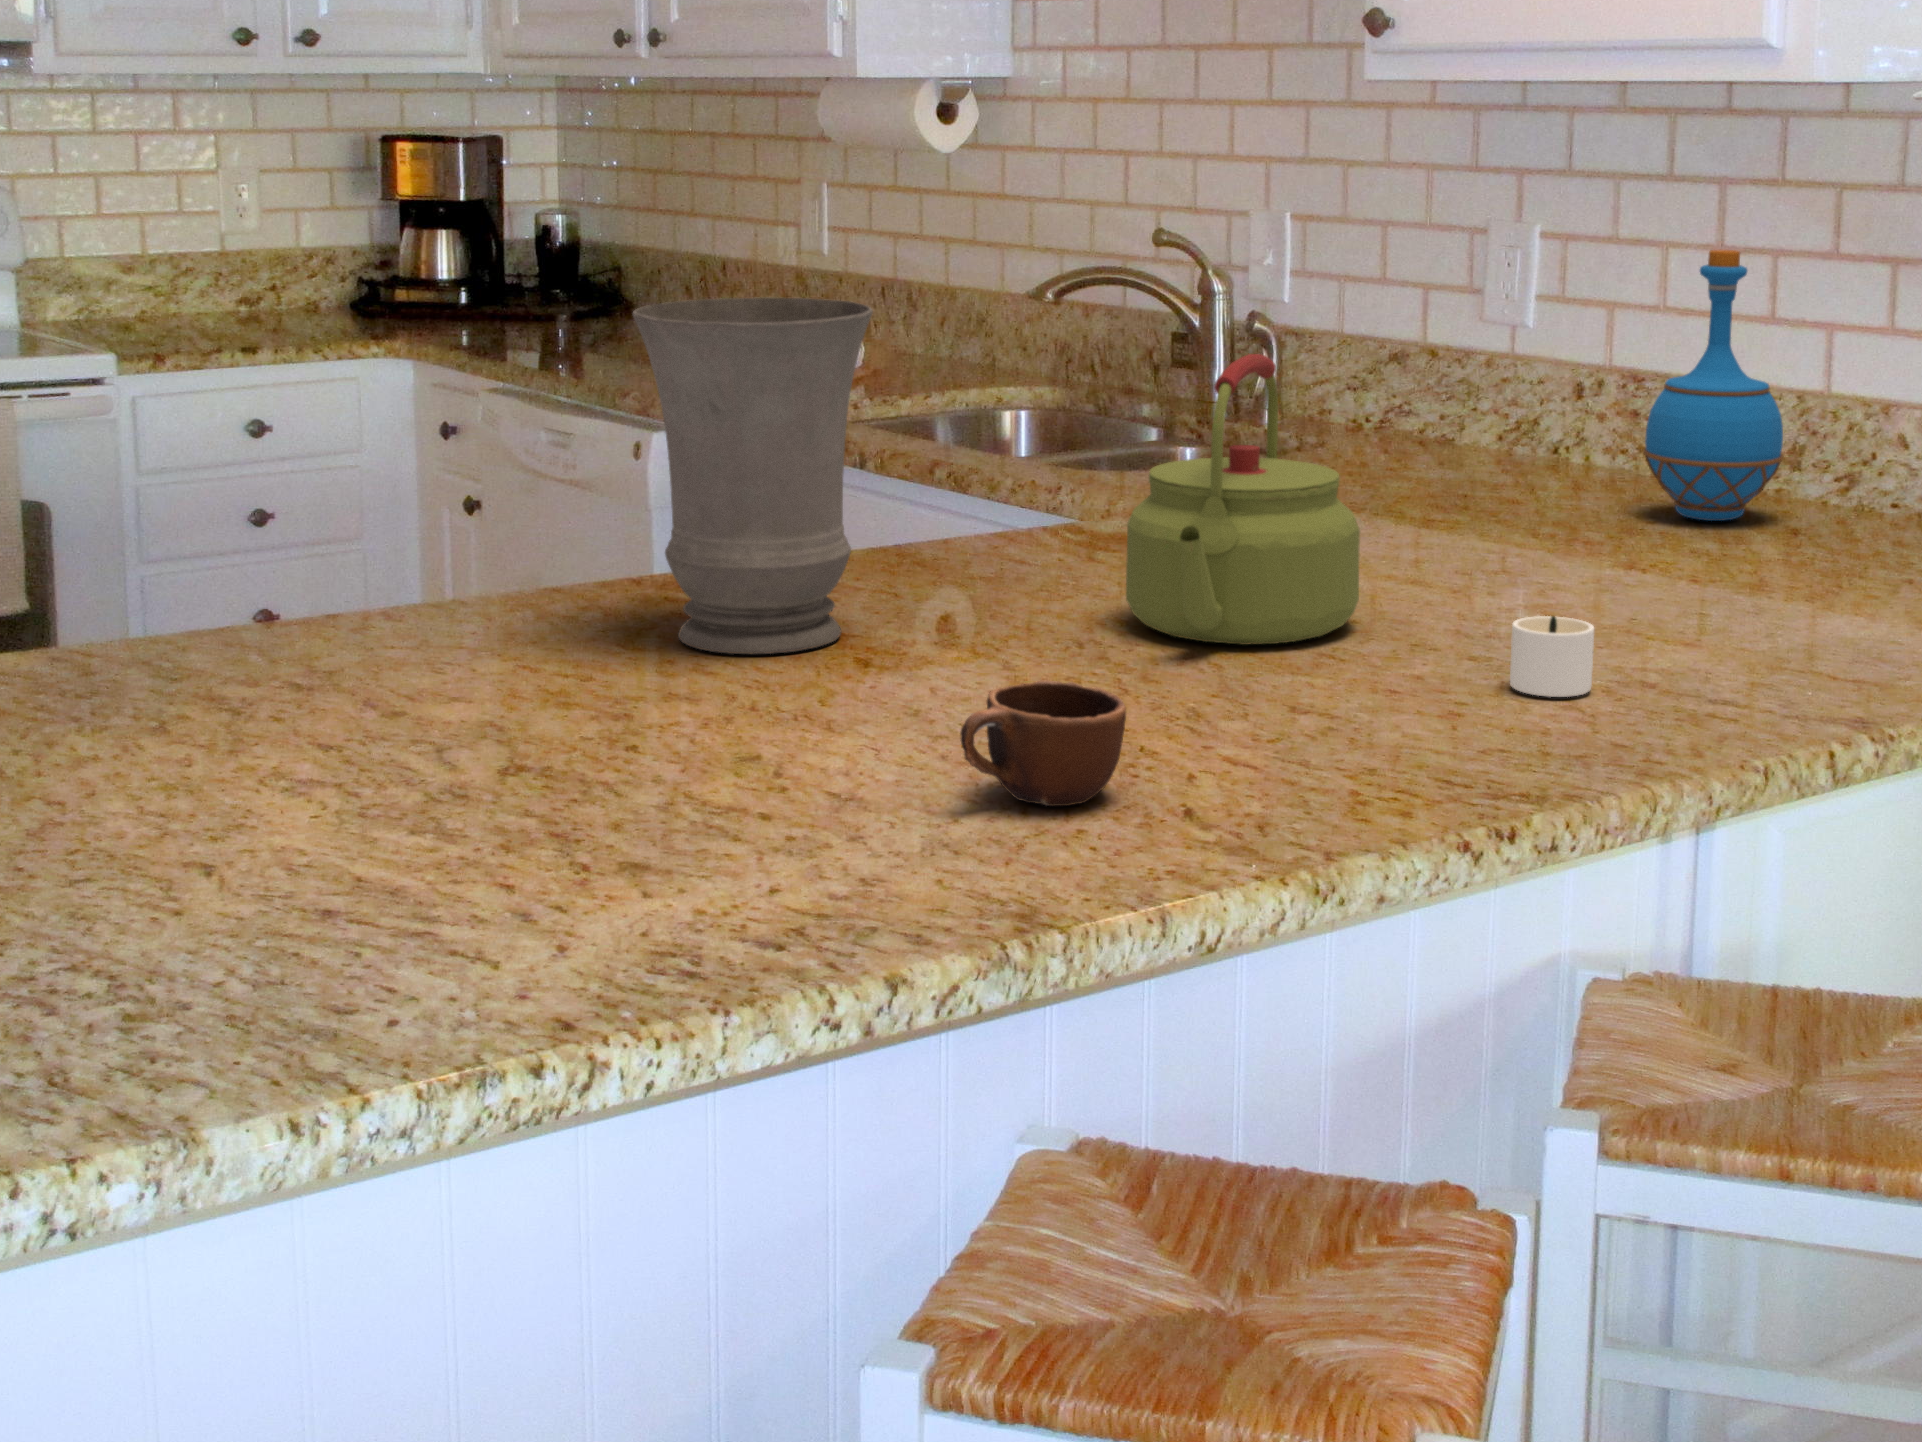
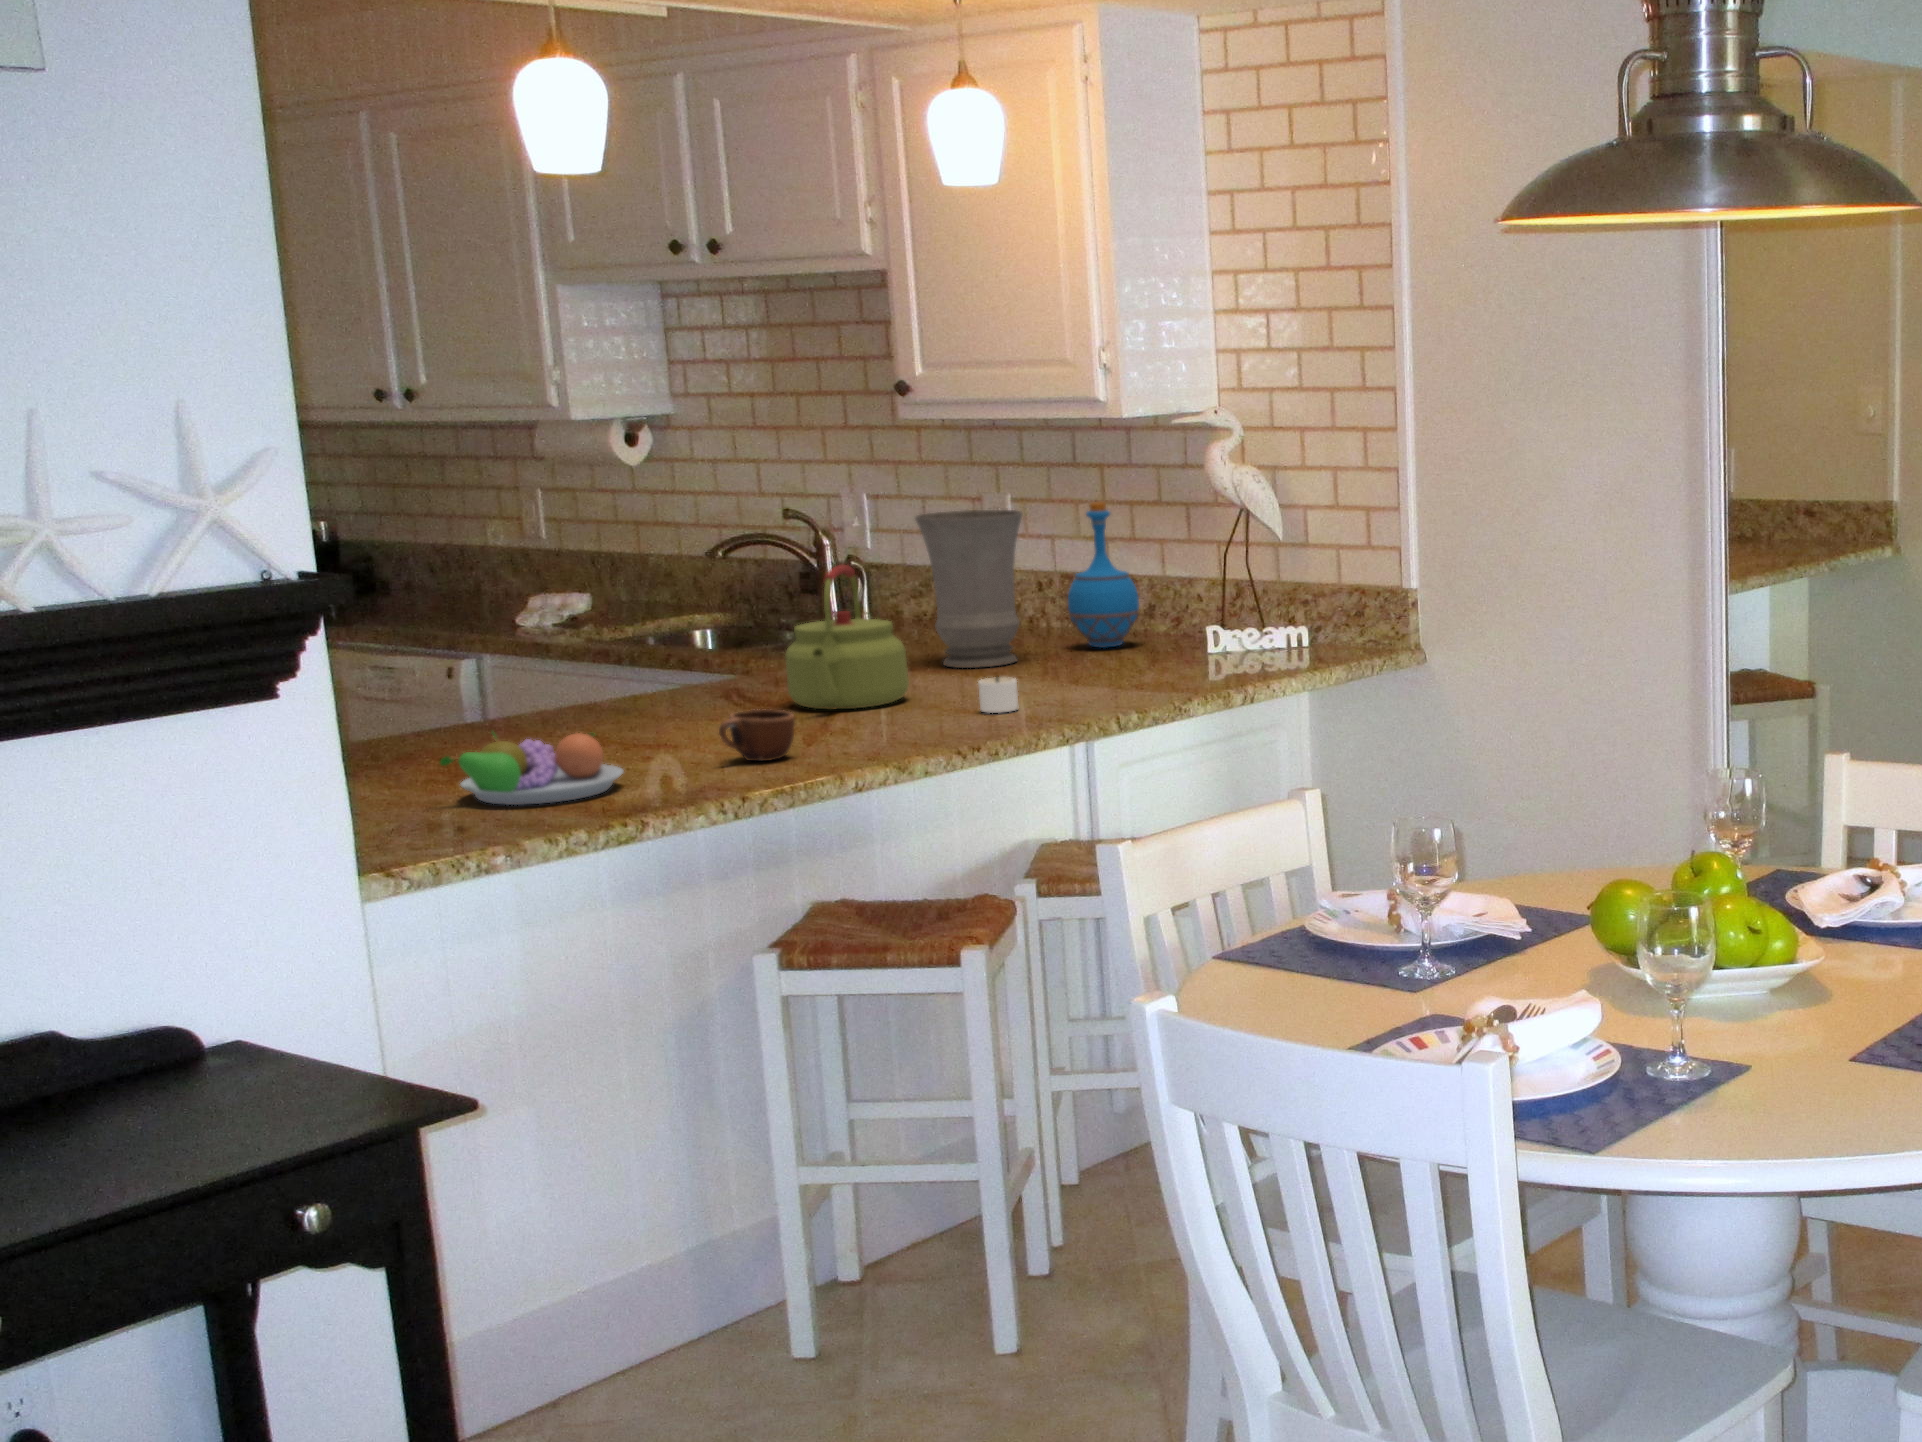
vase: present [633,298,873,654] -> present [915,510,1023,668]
fruit bowl: none [345,704,739,904] -> present [440,733,623,805]

